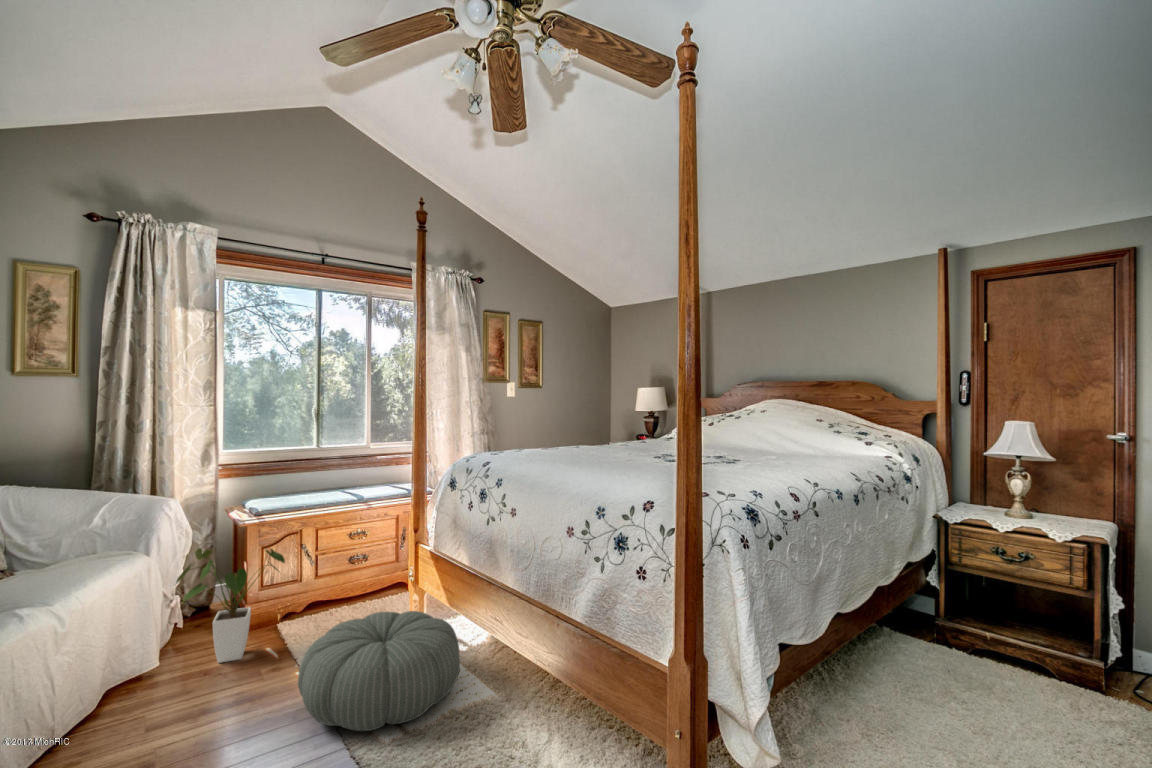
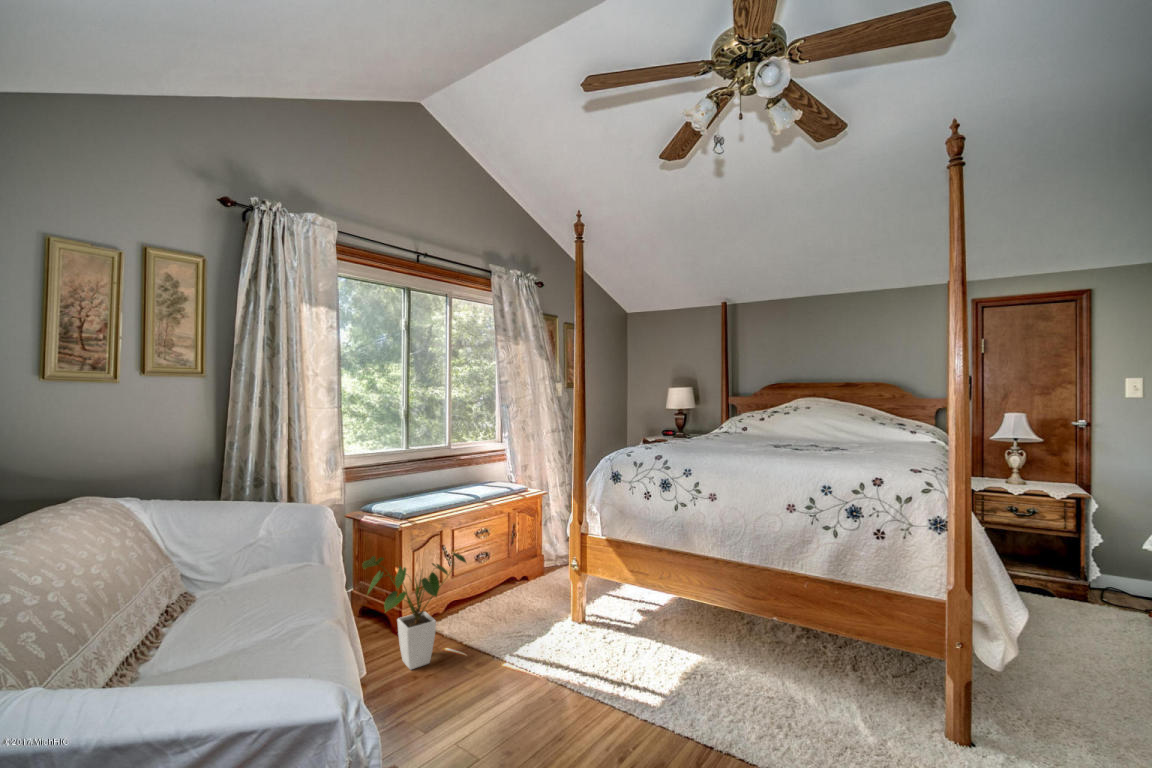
pouf: present [298,611,460,731] -> none [541,597,681,707]

